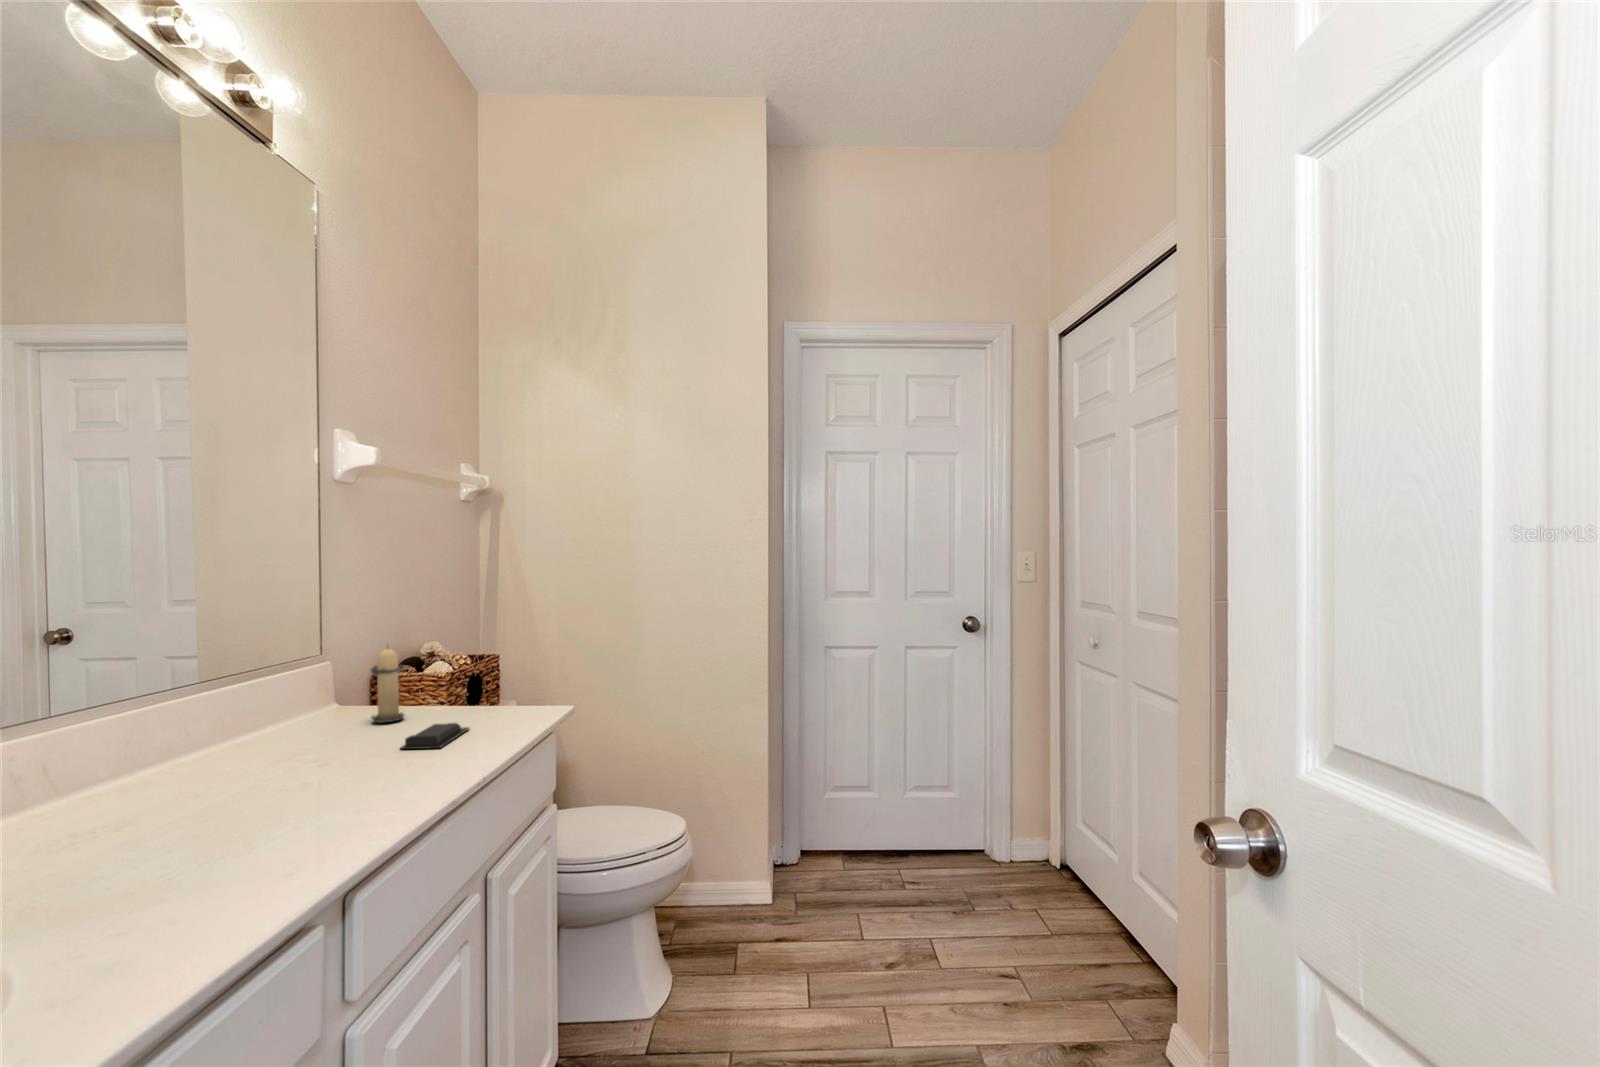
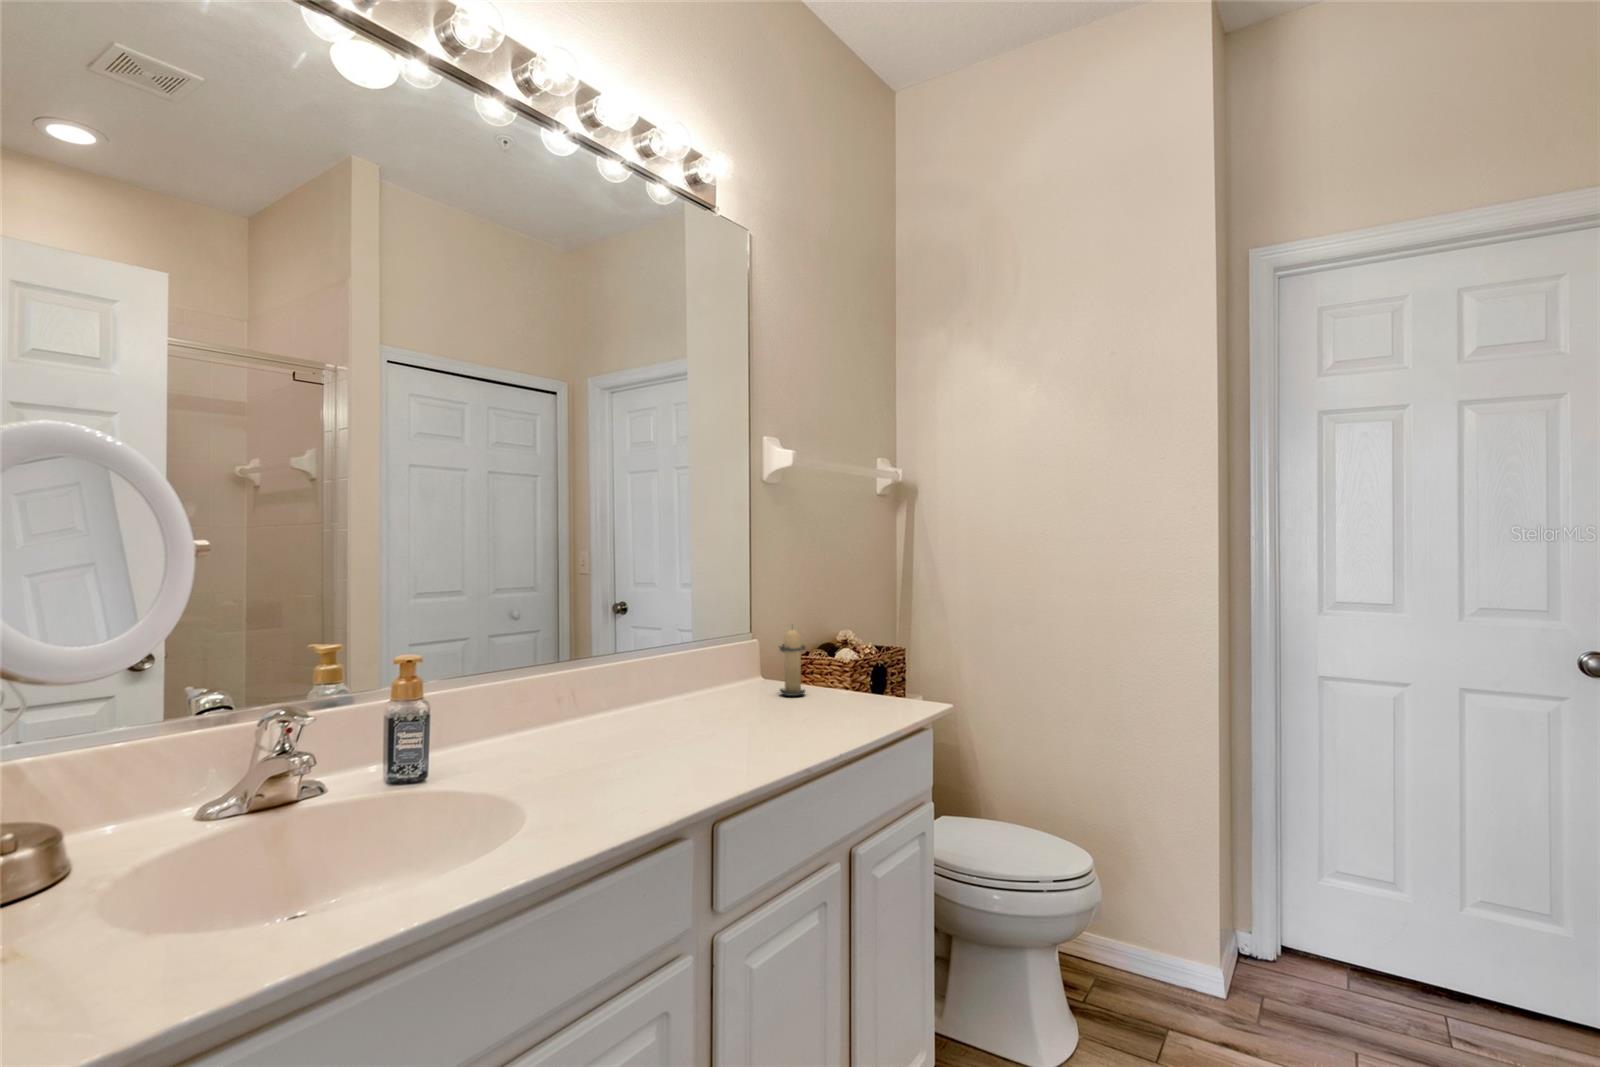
soap bar: present [400,723,469,749] -> none [789,701,852,722]

